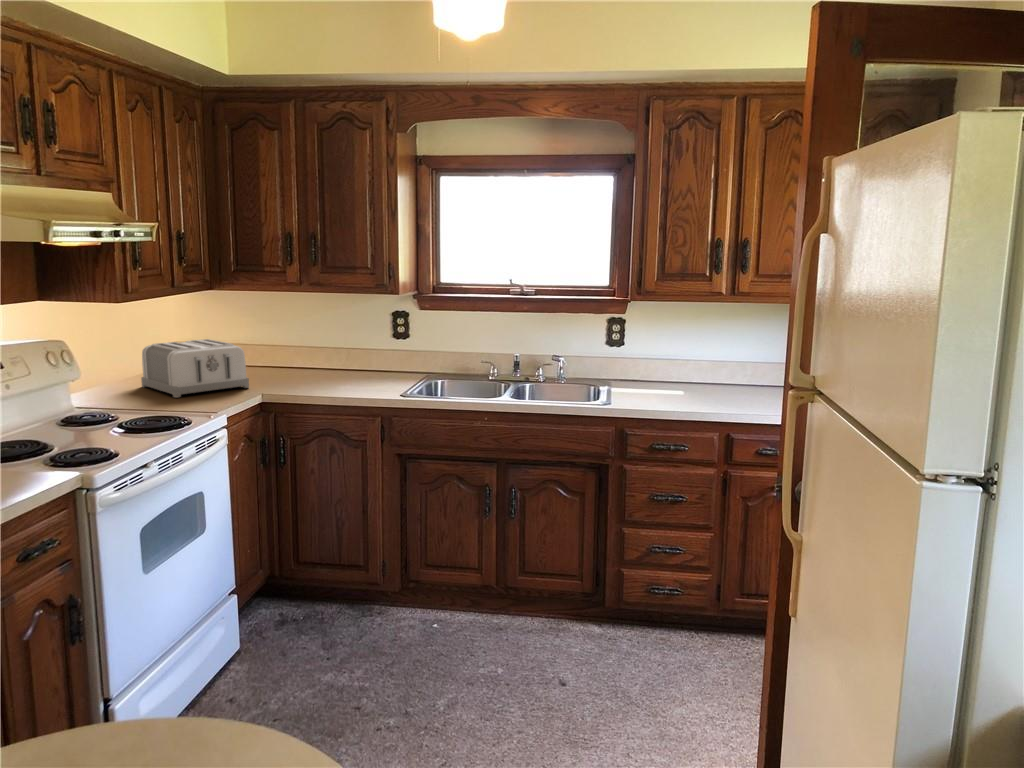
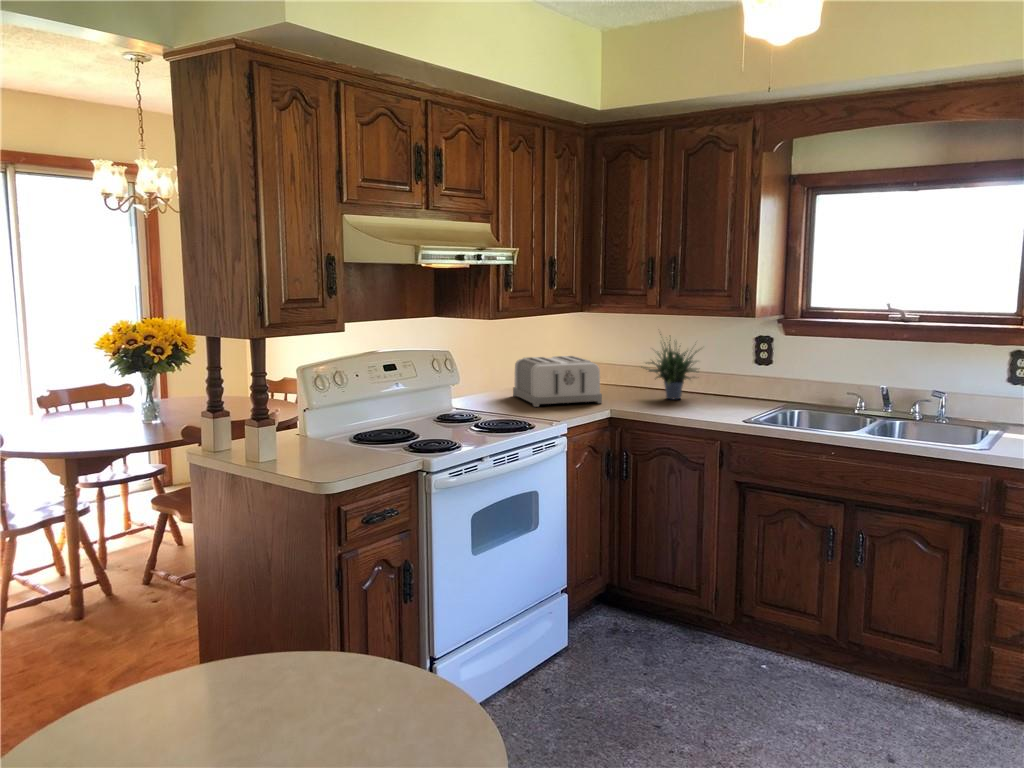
potted plant: none [282,304,350,378] -> present [646,334,698,400]

